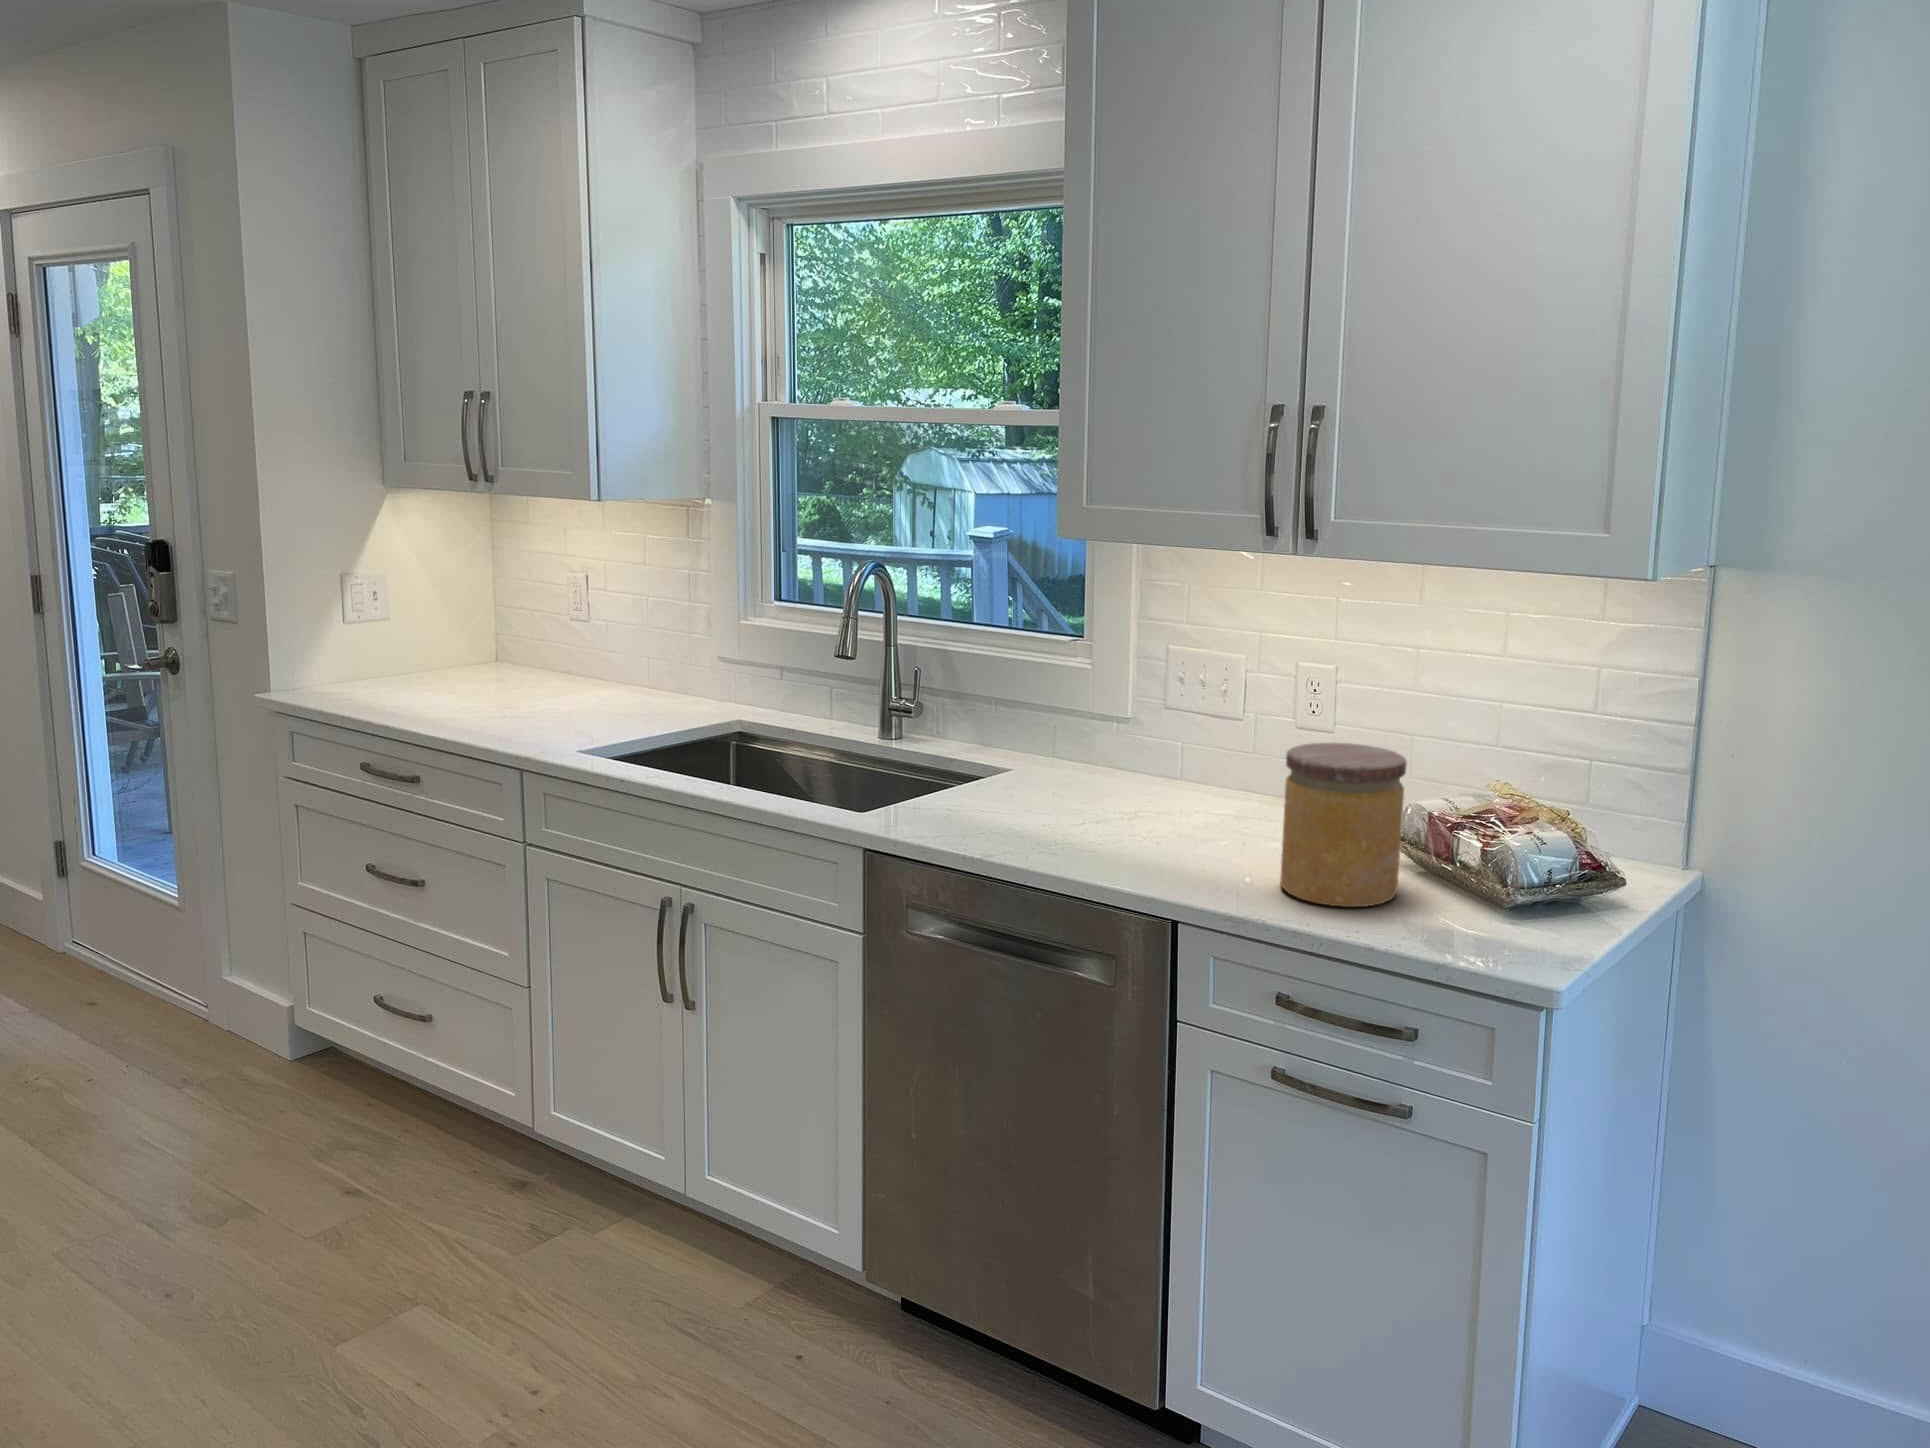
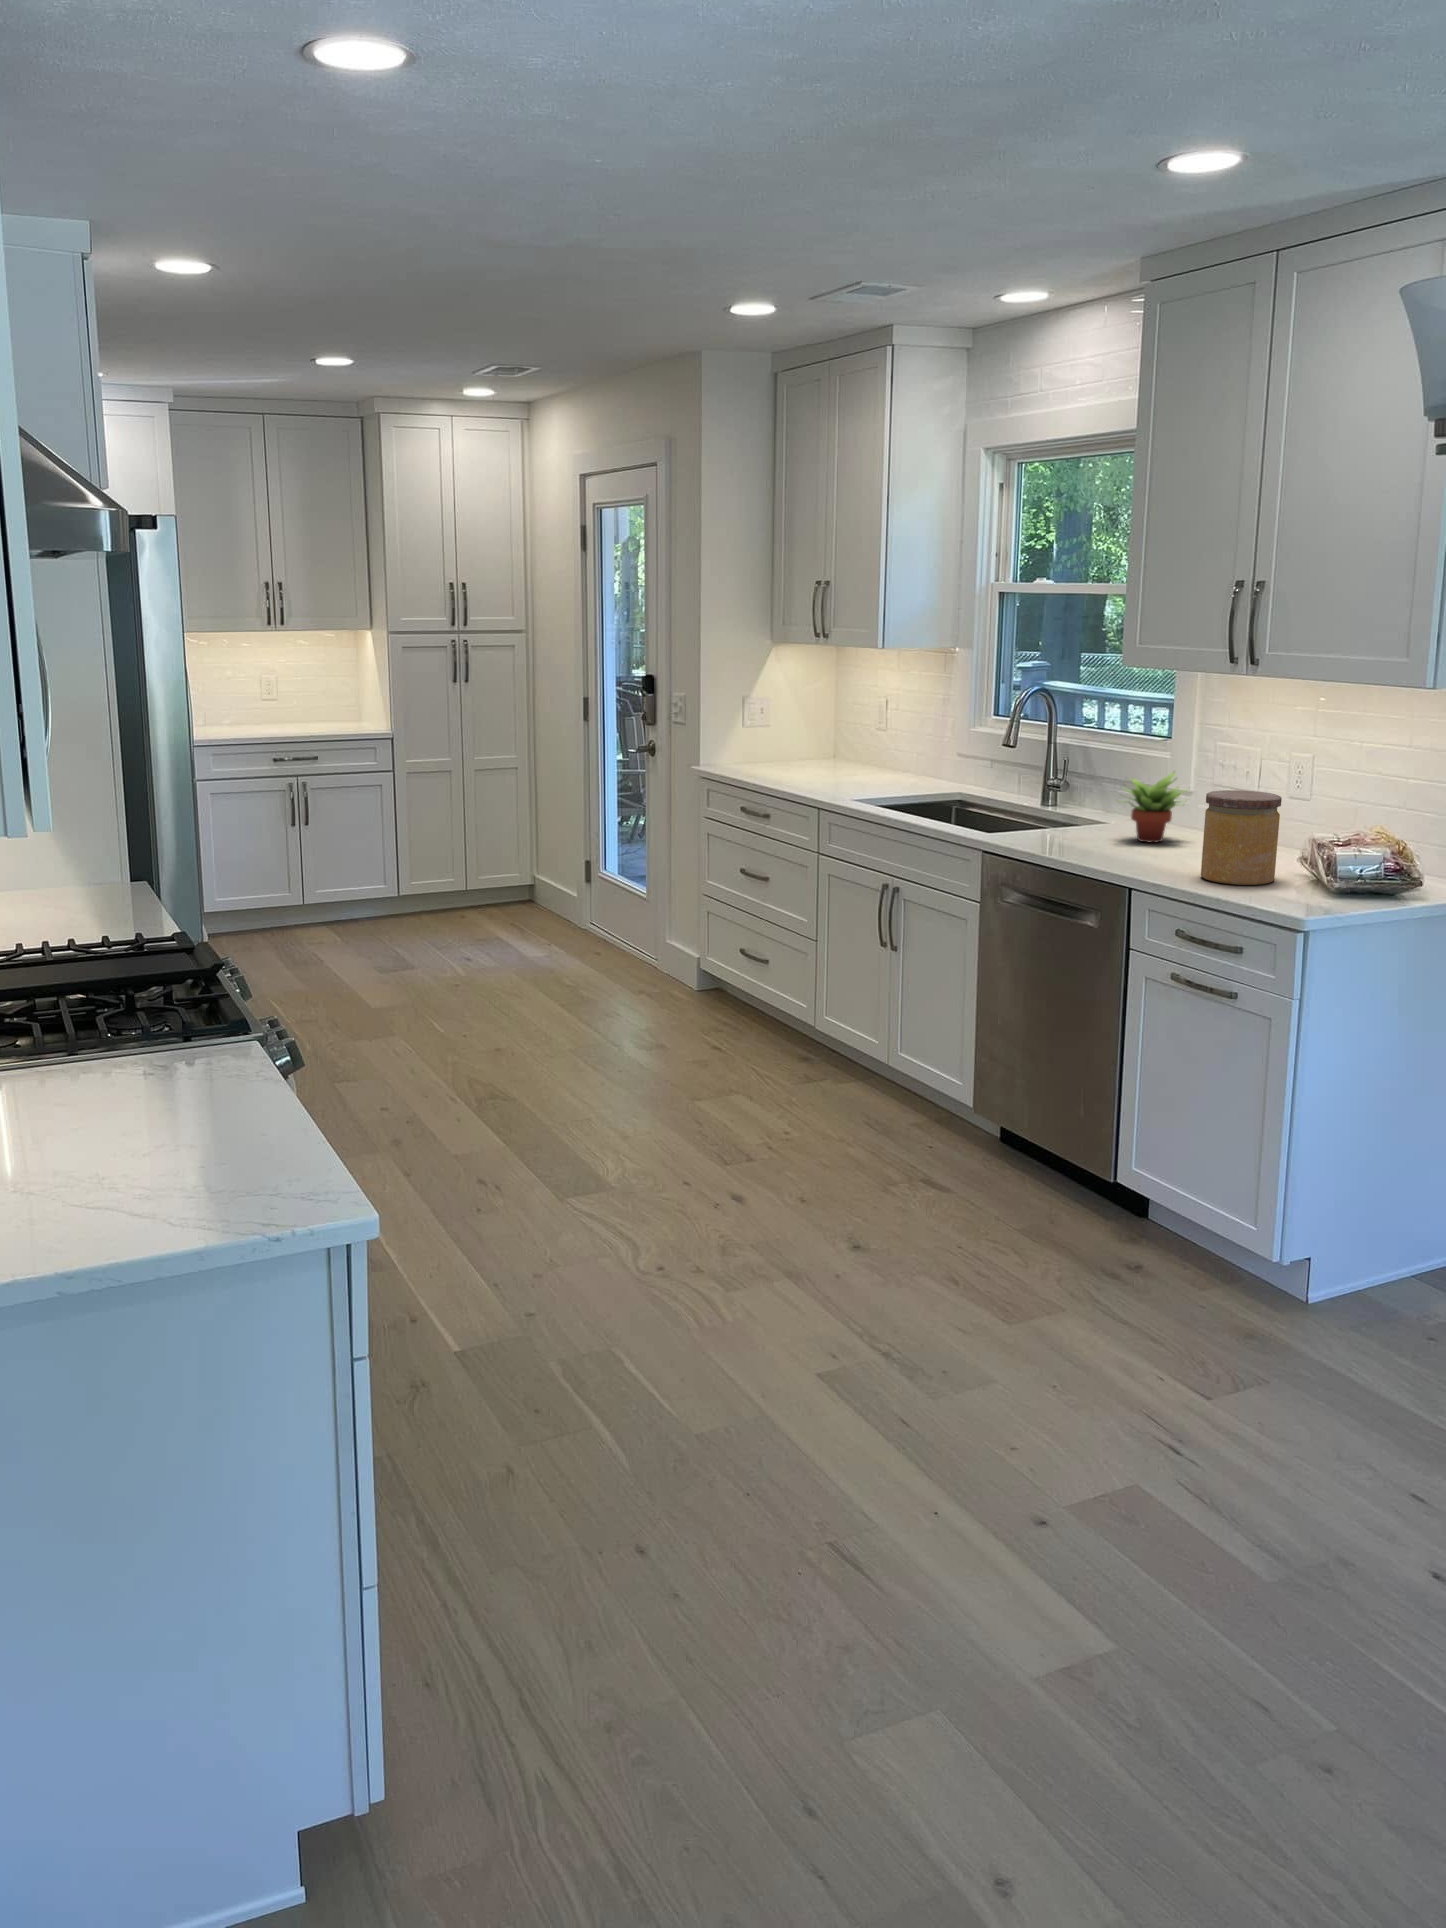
succulent plant: none [1053,694,1163,810] -> present [1125,771,1184,843]

